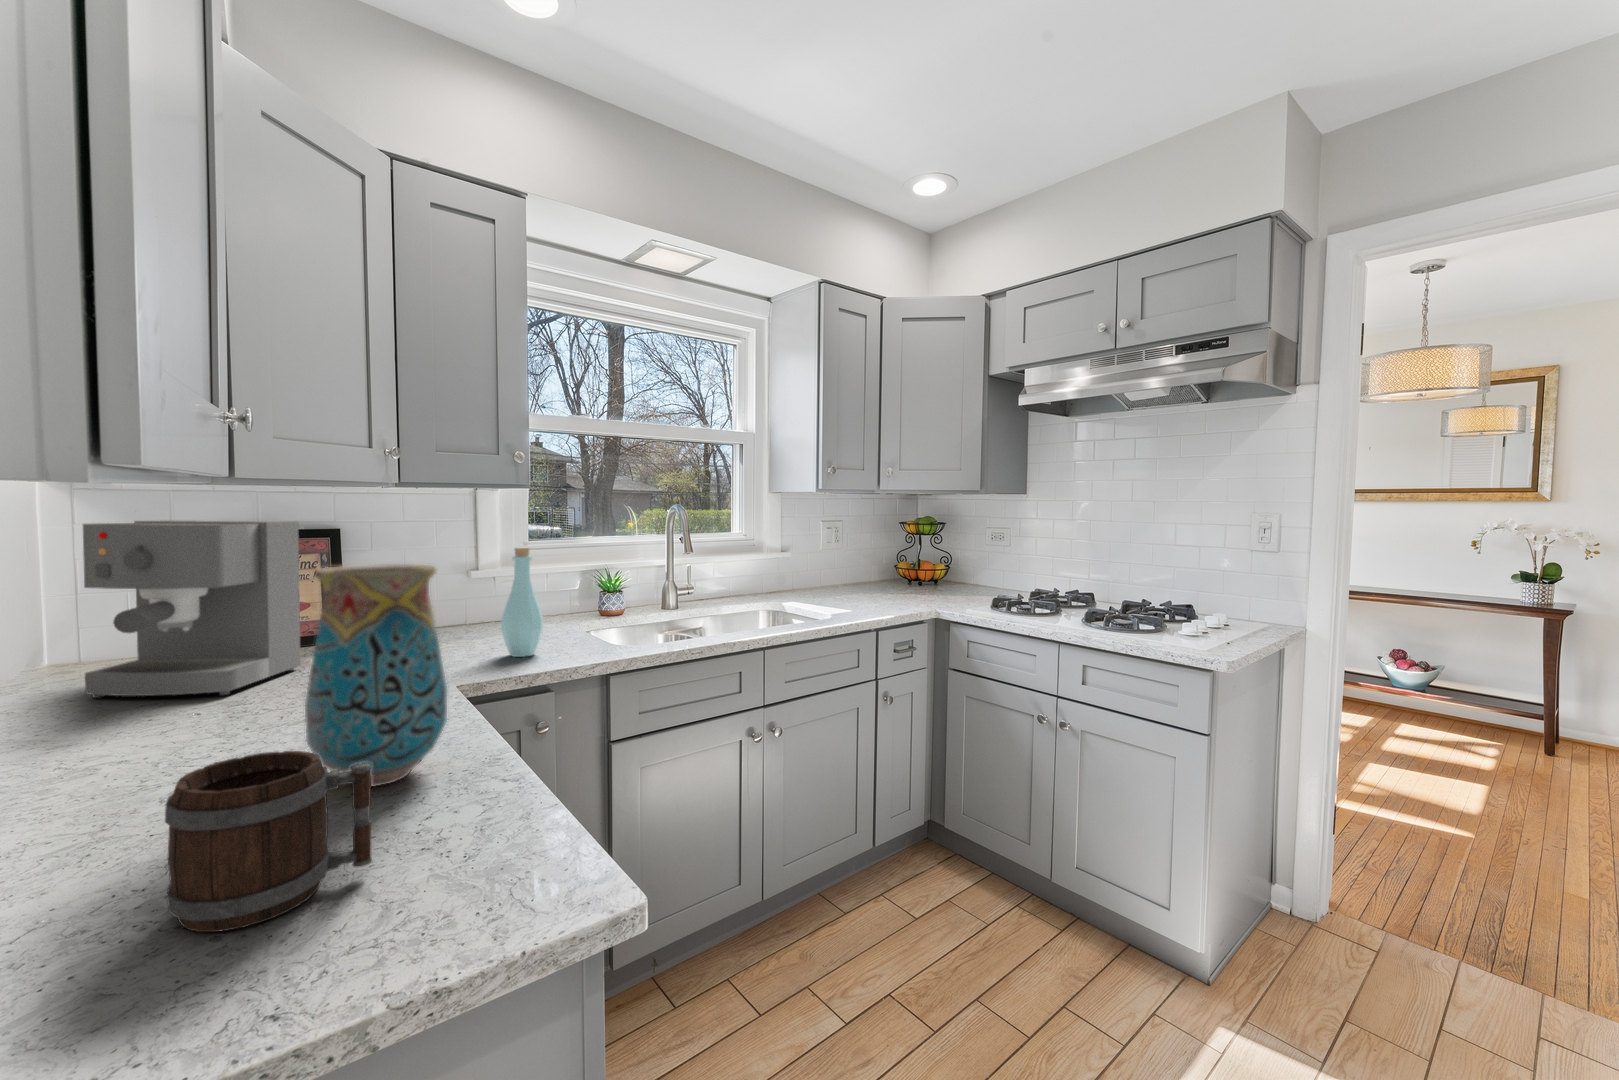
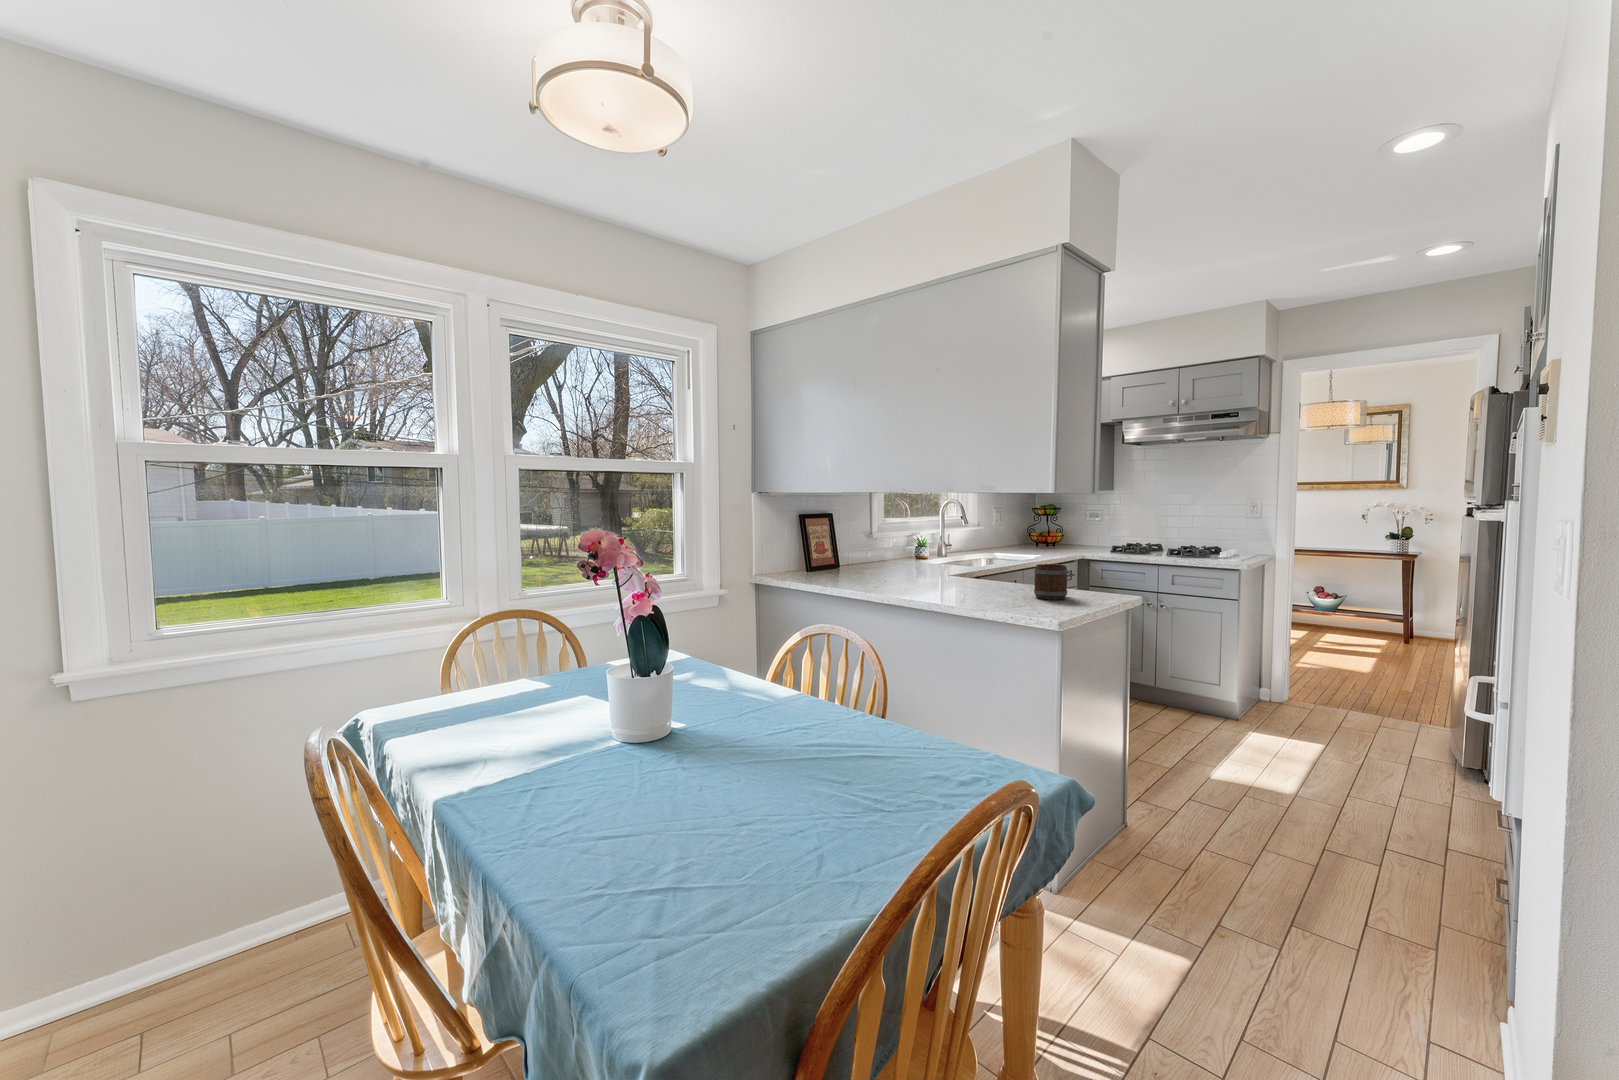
coffee maker: present [83,520,301,698] -> none [810,509,870,580]
bottle: present [501,548,543,657] -> none [922,520,940,571]
vase: present [305,564,447,787] -> none [987,520,1027,589]

